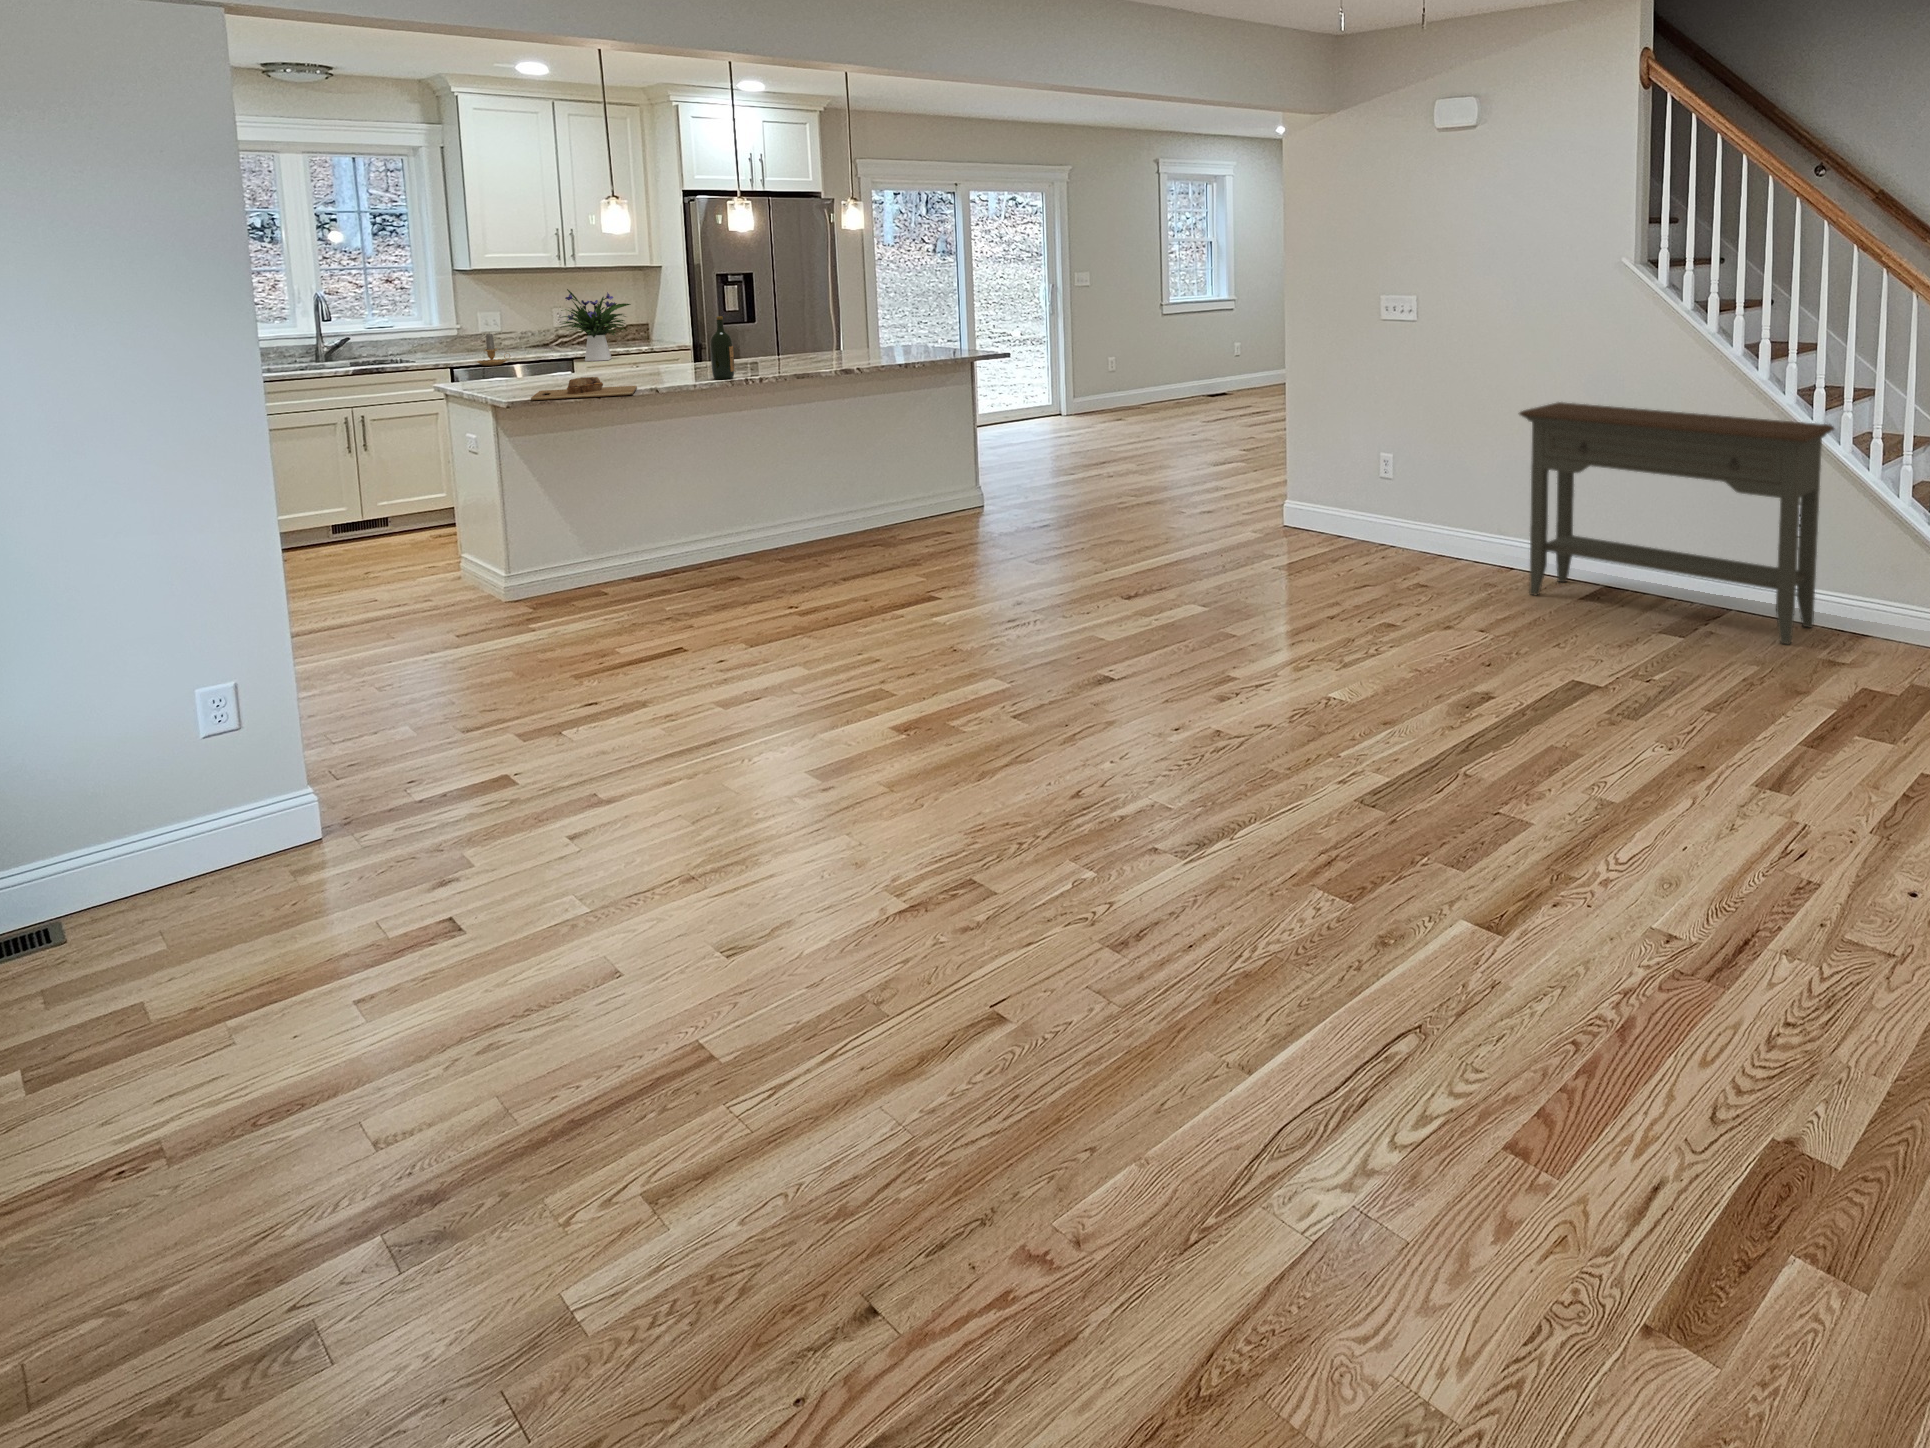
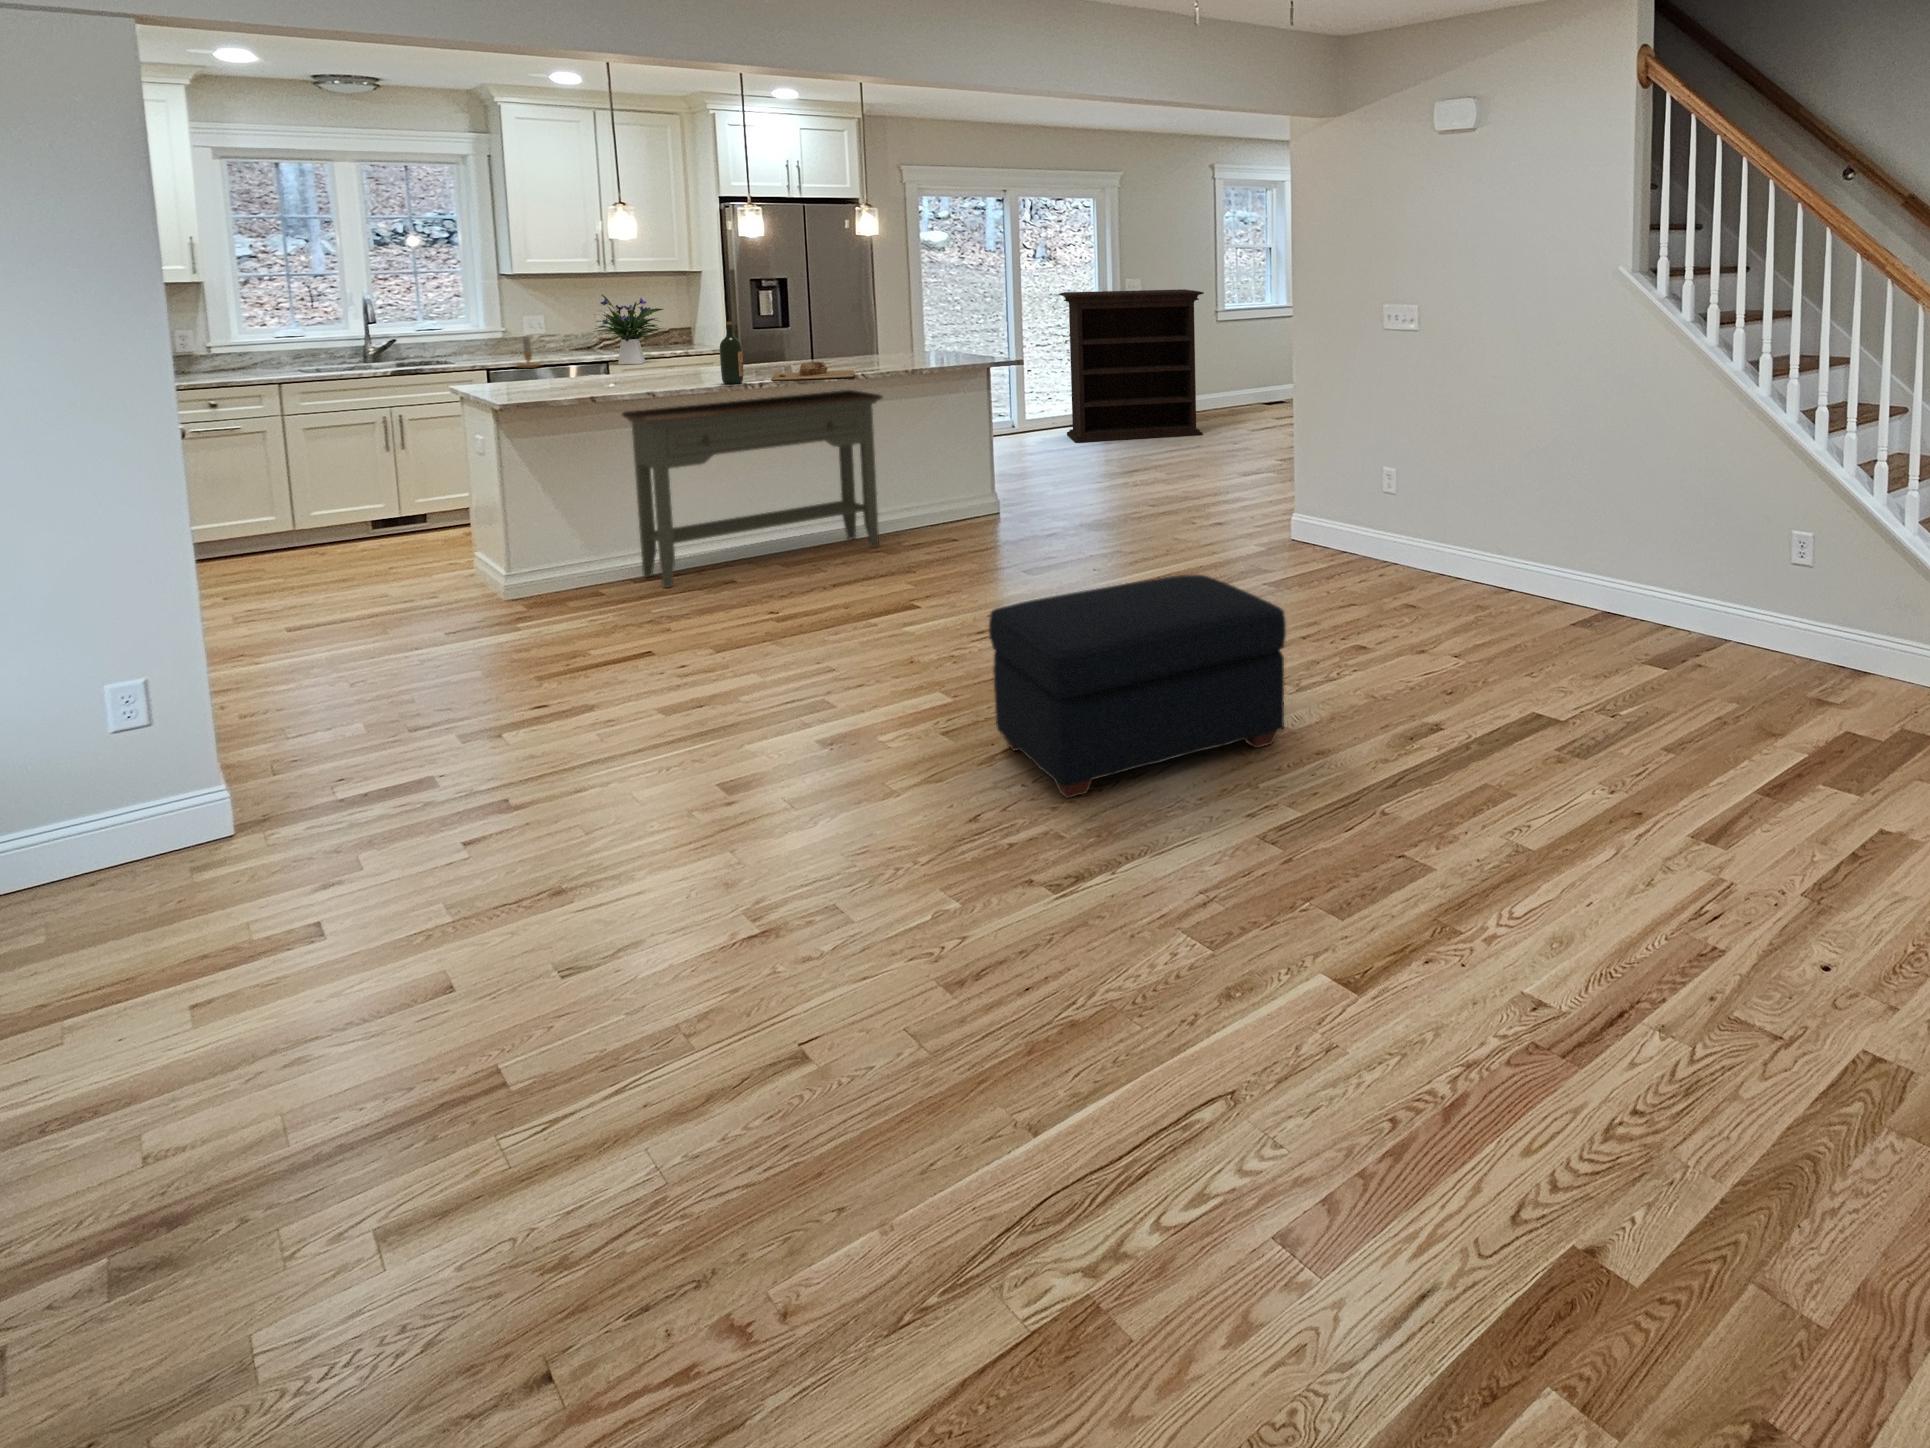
bookshelf: none [1014,282,1160,436] -> present [1059,289,1204,443]
cutting board: present [531,377,637,400] -> present [771,362,854,381]
console table: present [1519,402,1834,645] -> present [622,390,882,588]
ottoman: none [1065,557,1353,773] -> present [989,575,1286,798]

